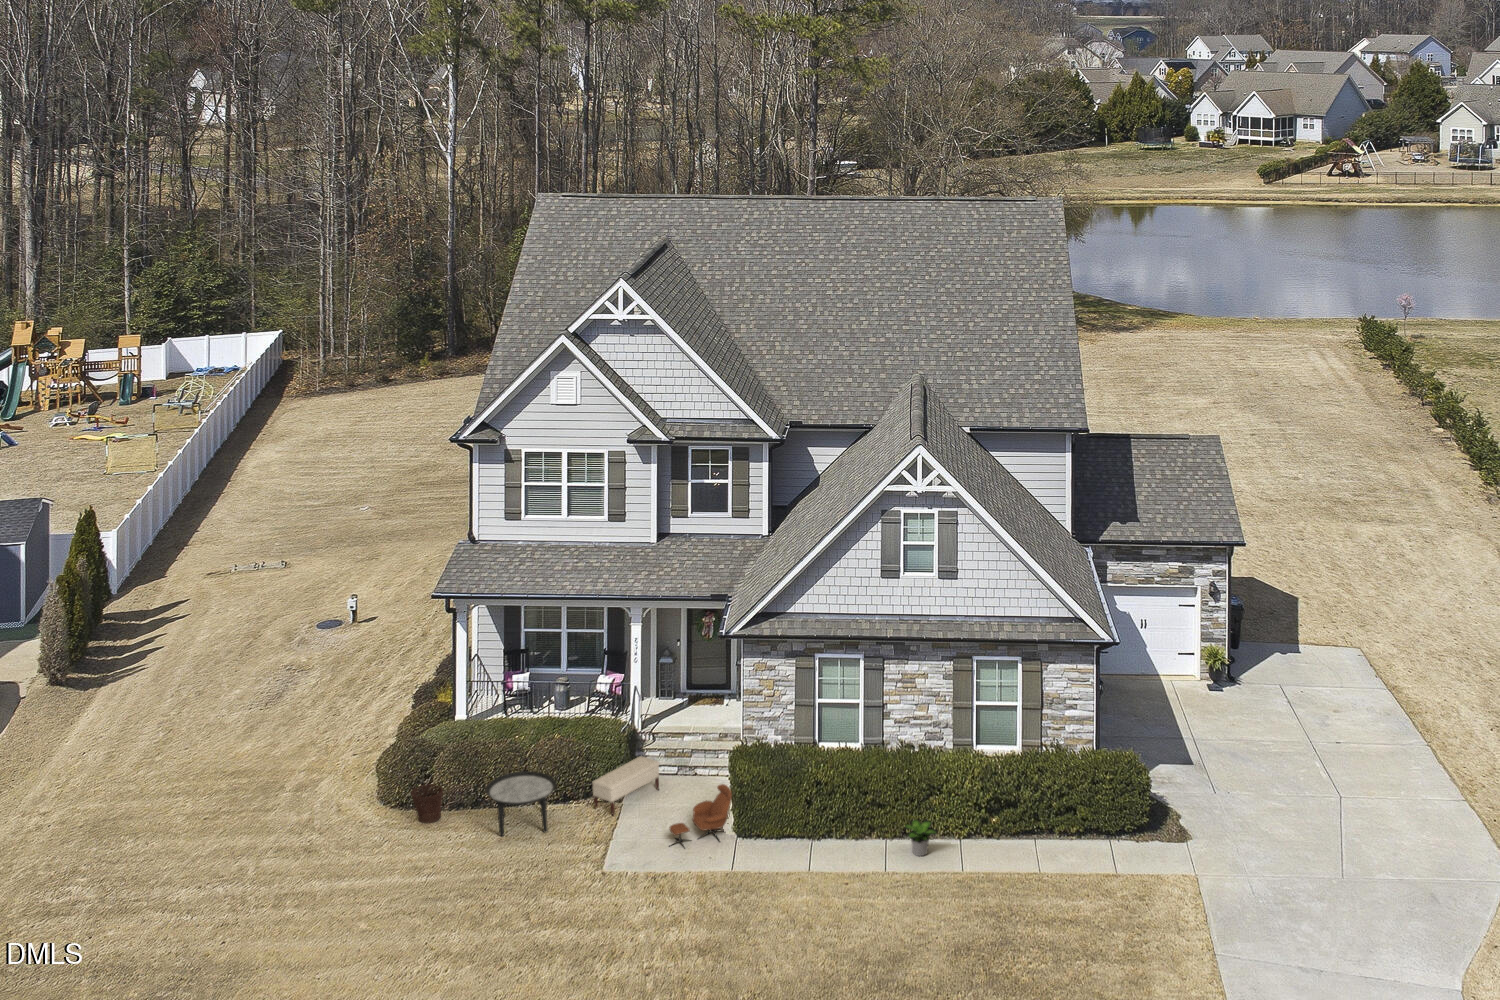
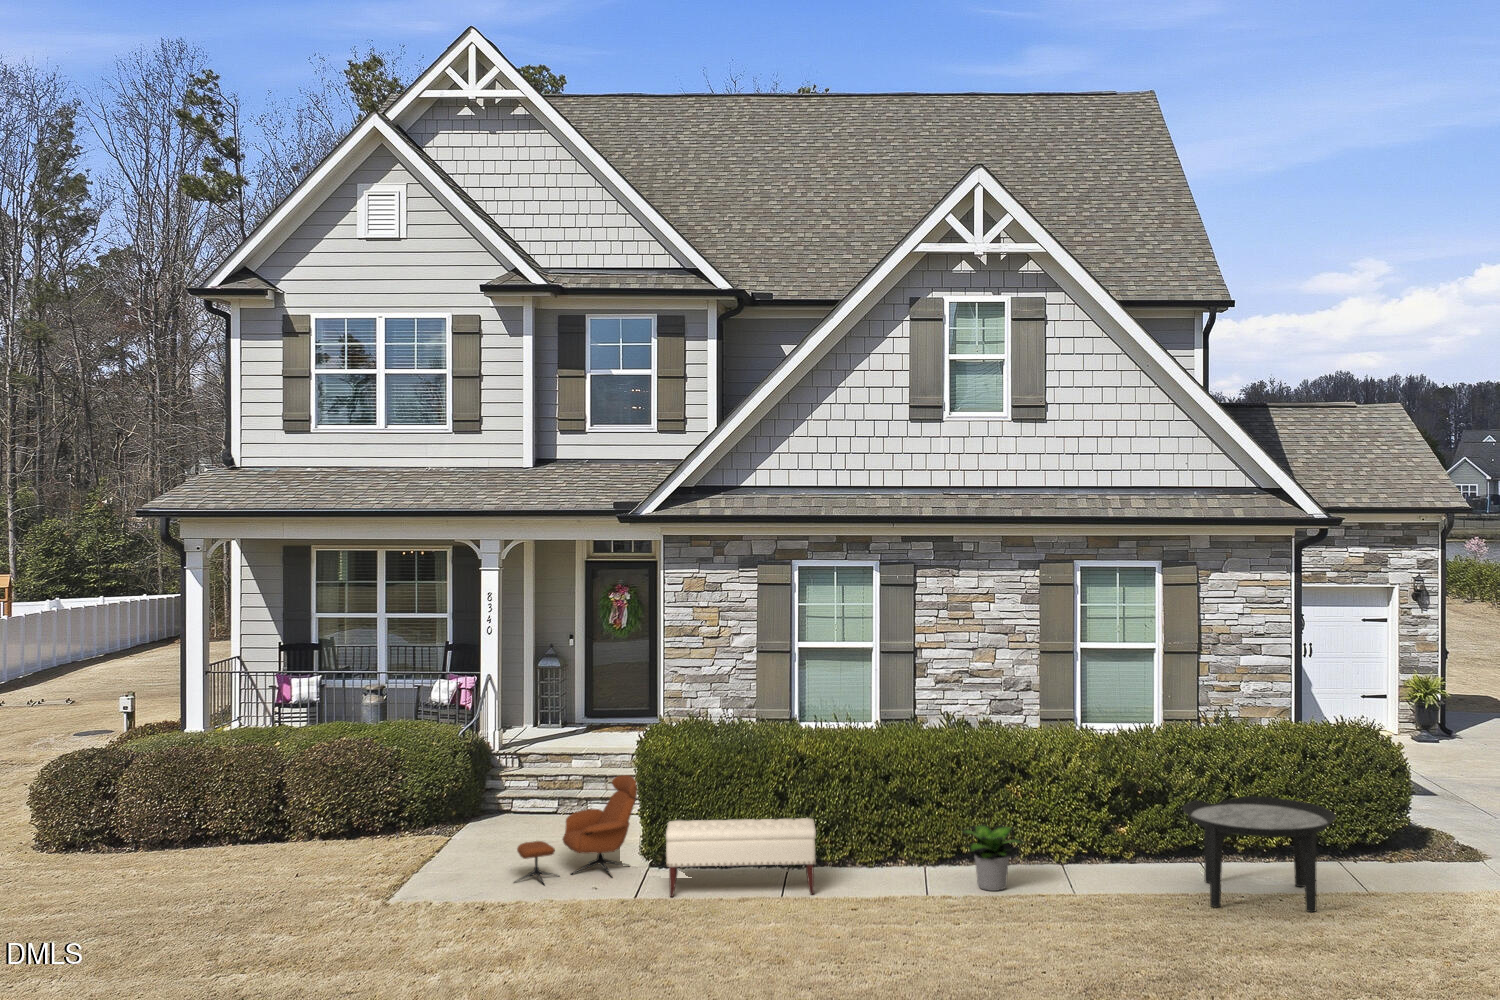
bench: present [592,756,659,815] -> present [666,818,816,897]
round table: present [486,771,557,836] -> present [1182,796,1336,912]
basket: present [411,784,443,823] -> none [58,796,120,861]

